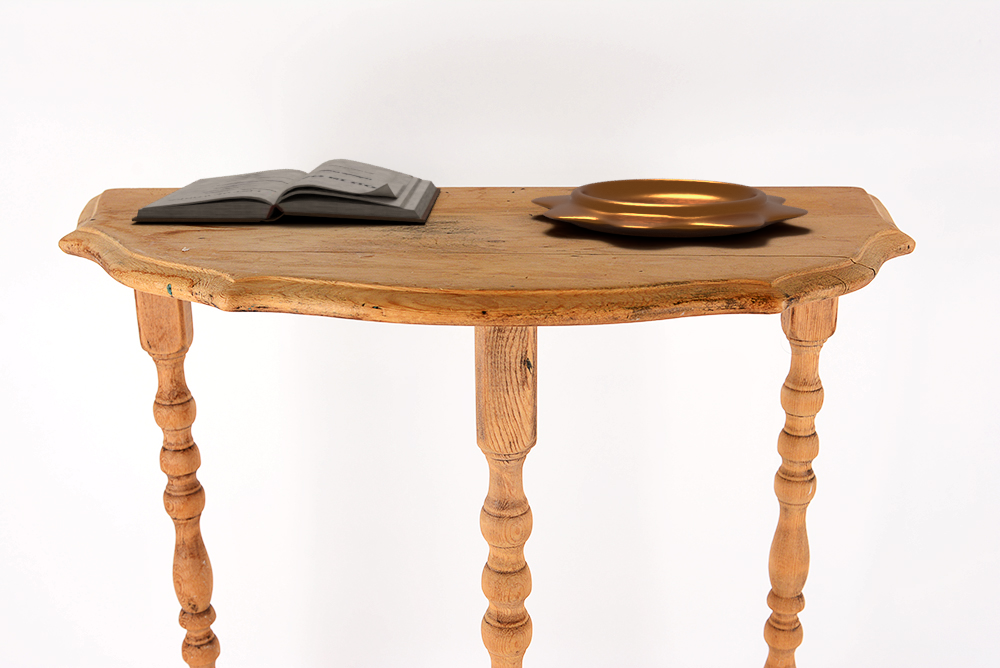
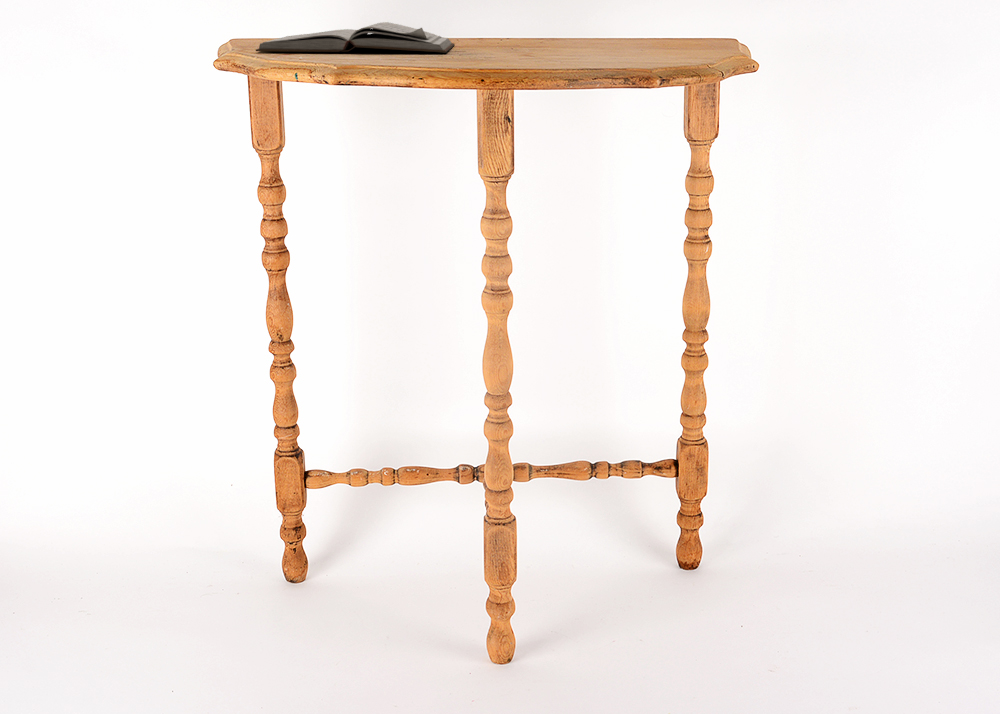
decorative bowl: present [531,179,808,237] -> none [515,31,693,57]

